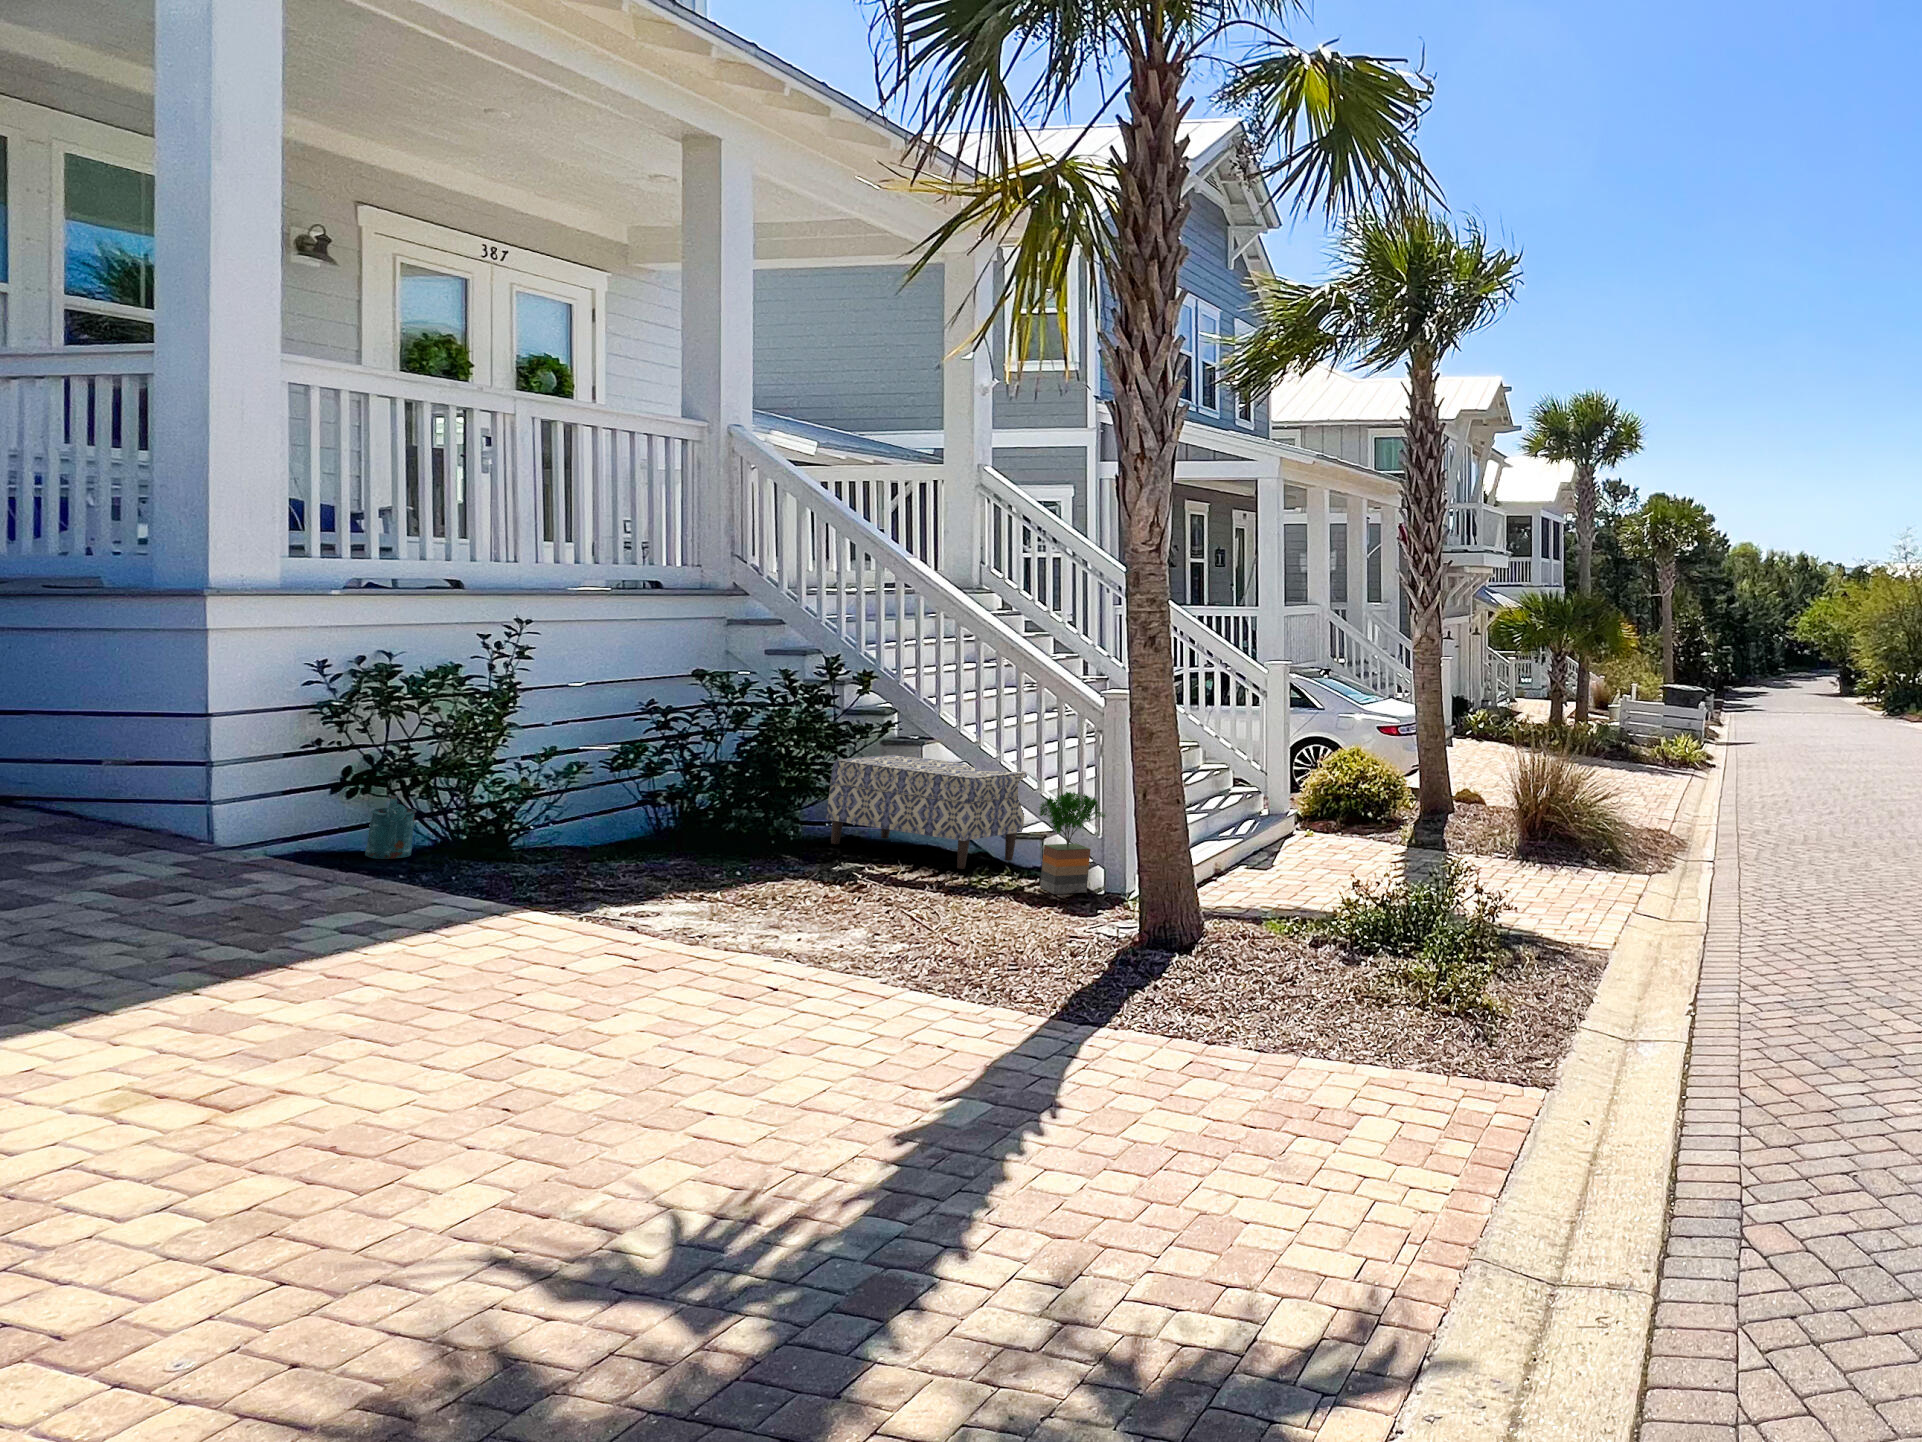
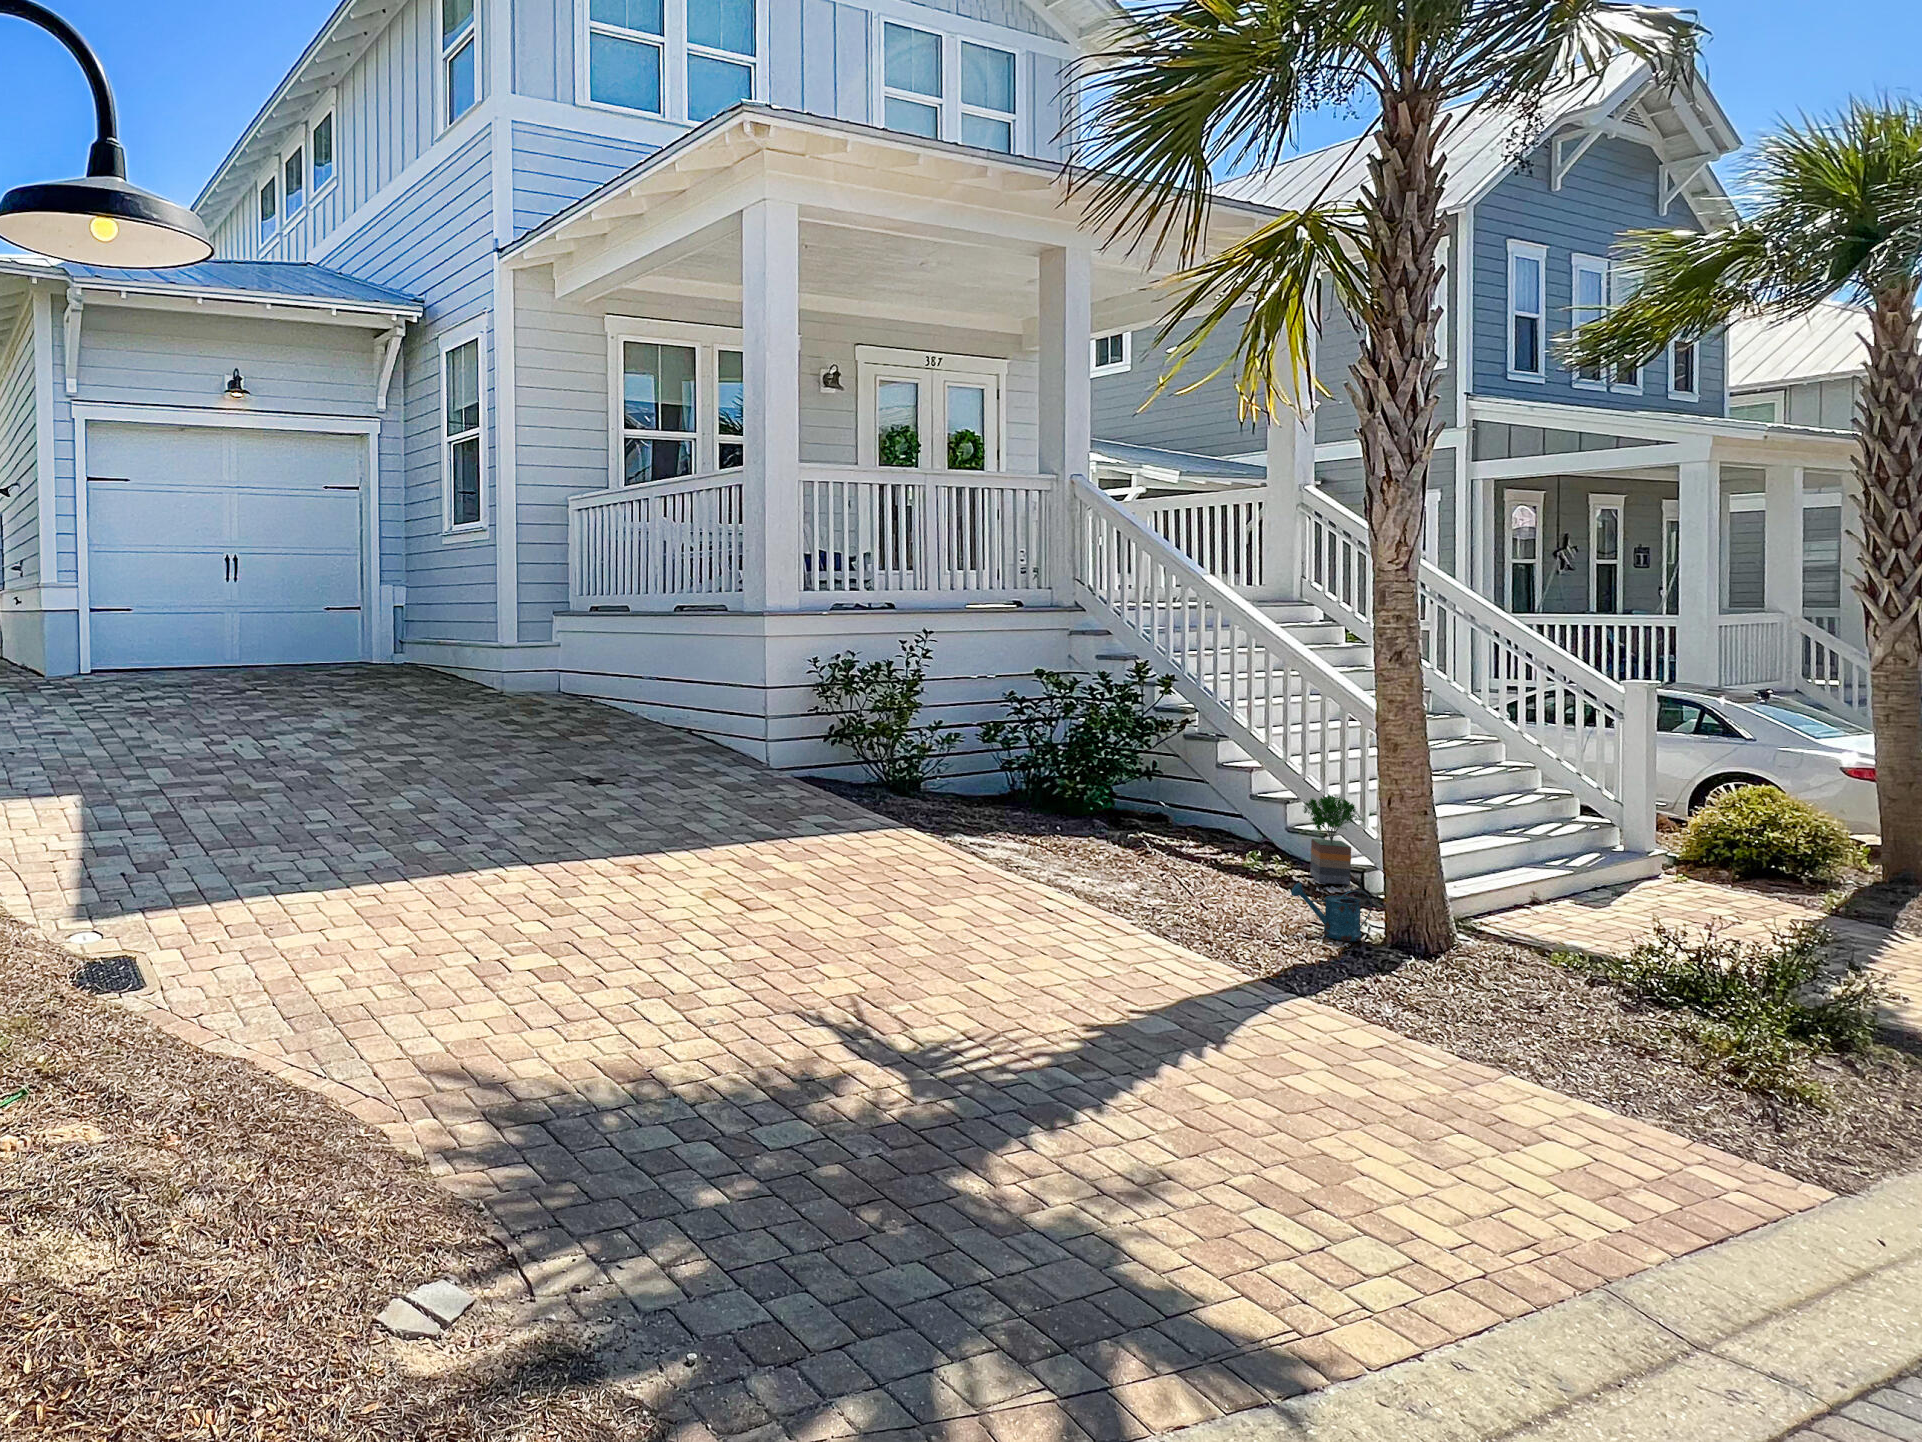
bench: present [826,755,1027,869] -> none [1144,747,1305,850]
watering can: present [365,796,416,859] -> present [1291,883,1372,941]

